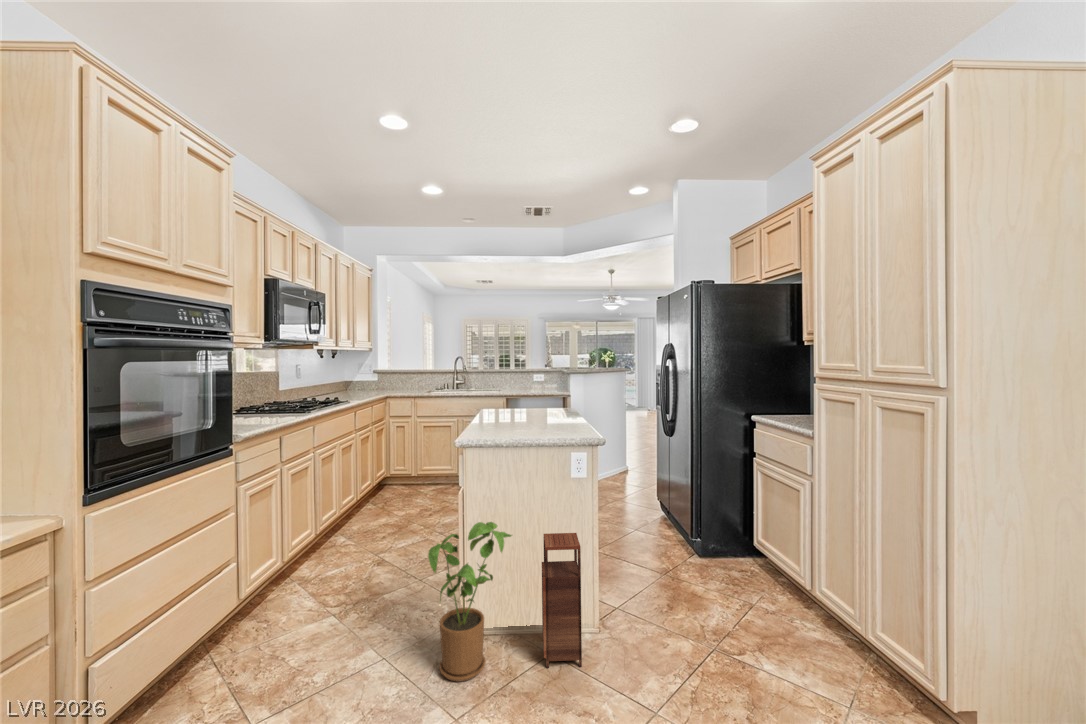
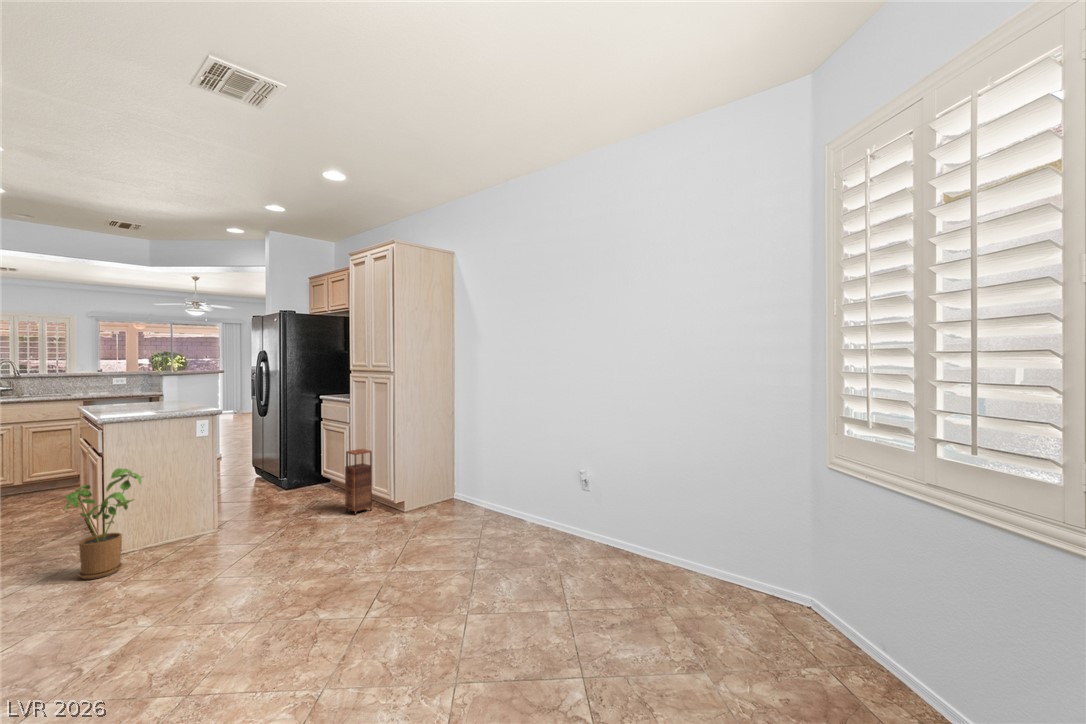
storage cabinet: present [542,533,582,668] -> present [345,449,372,515]

